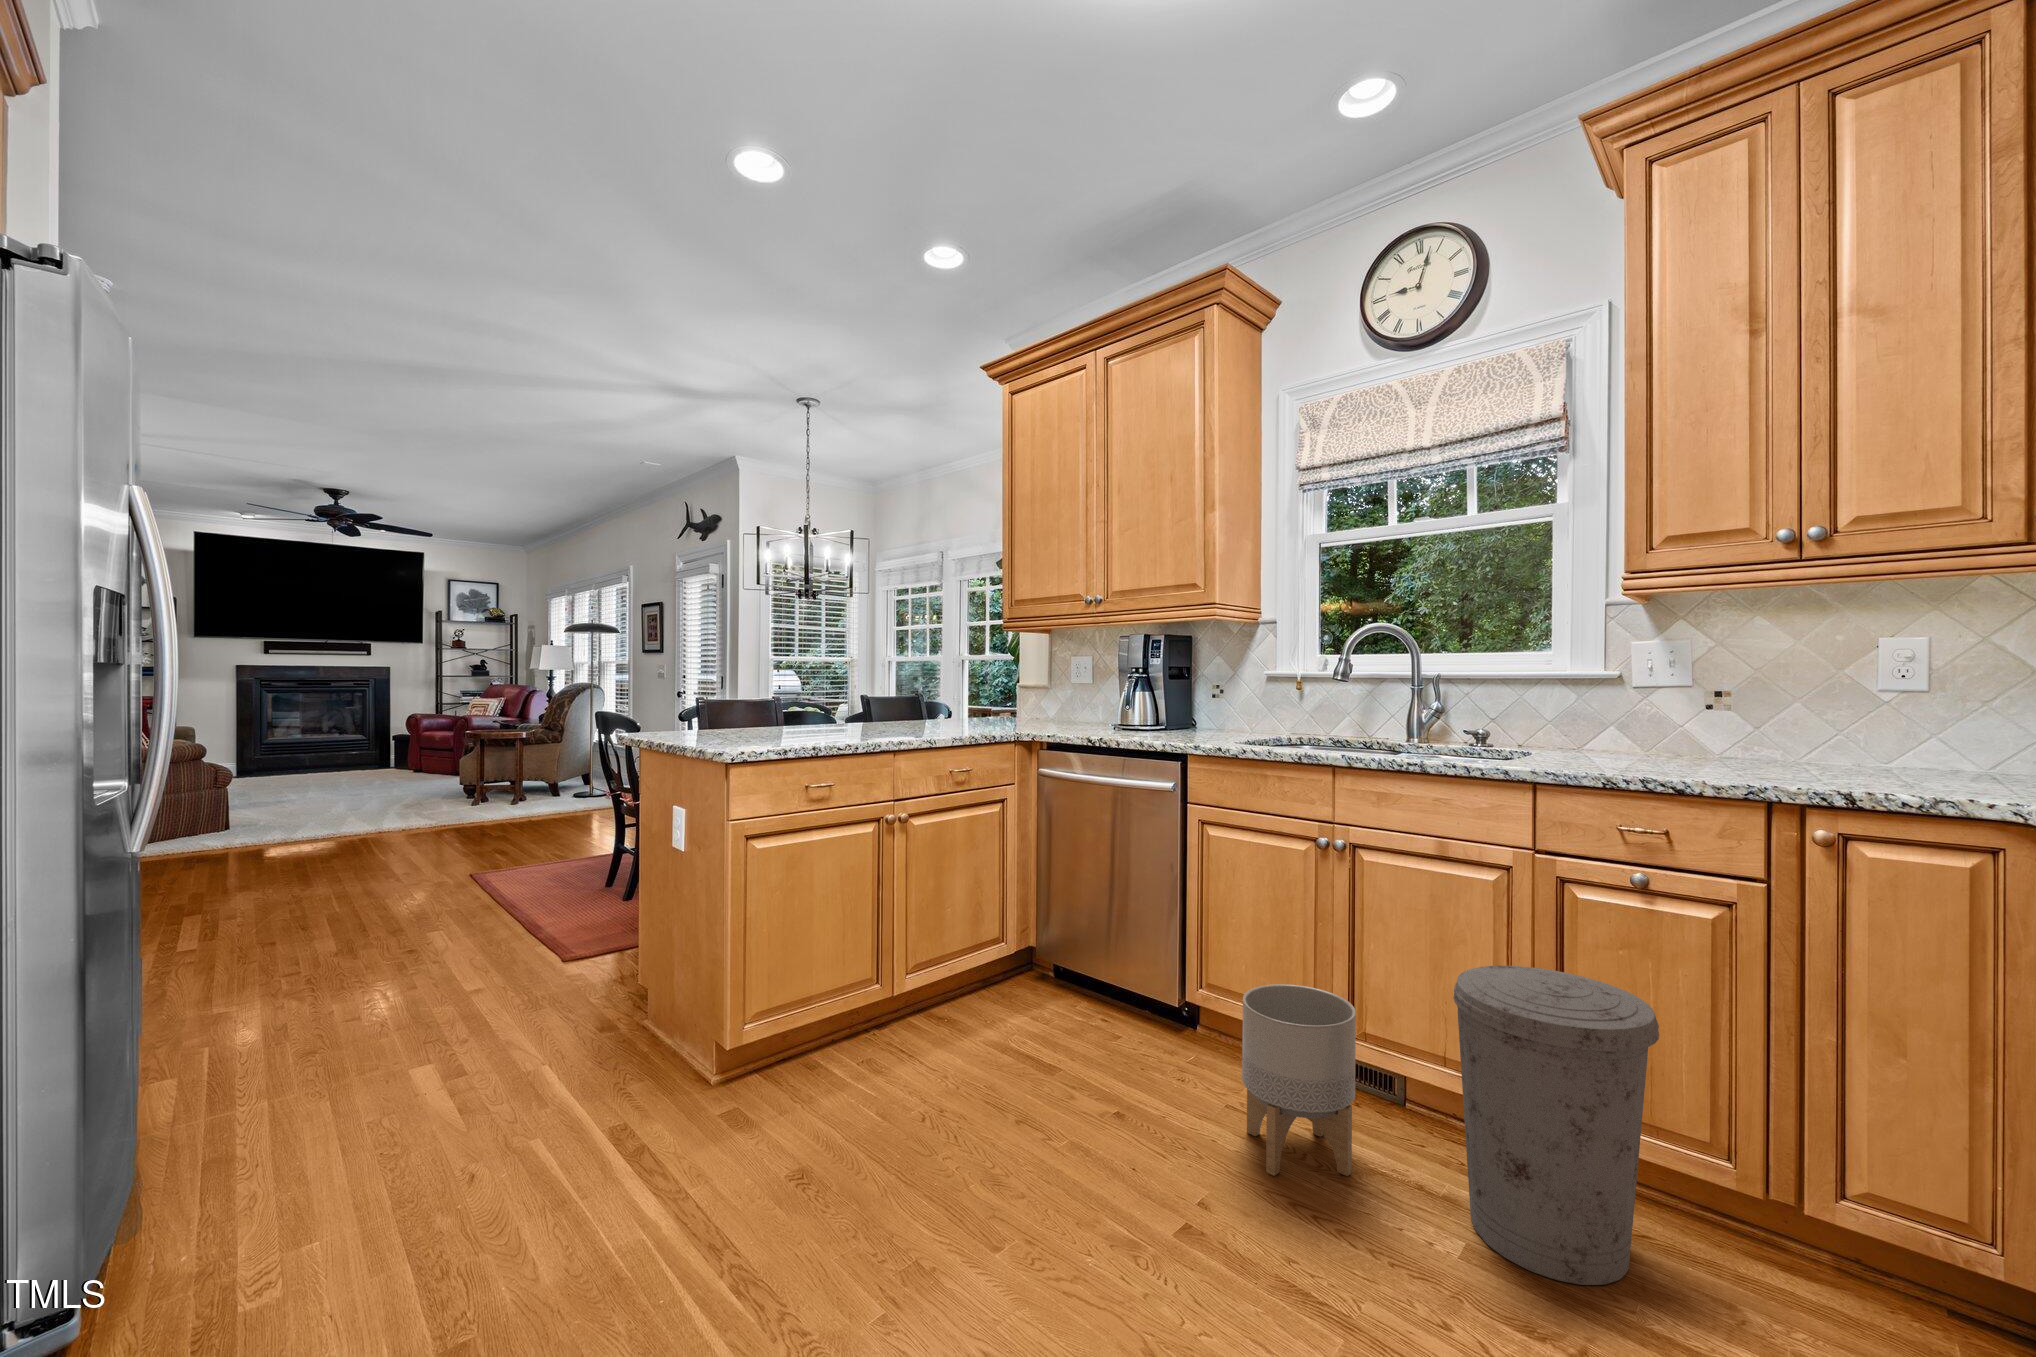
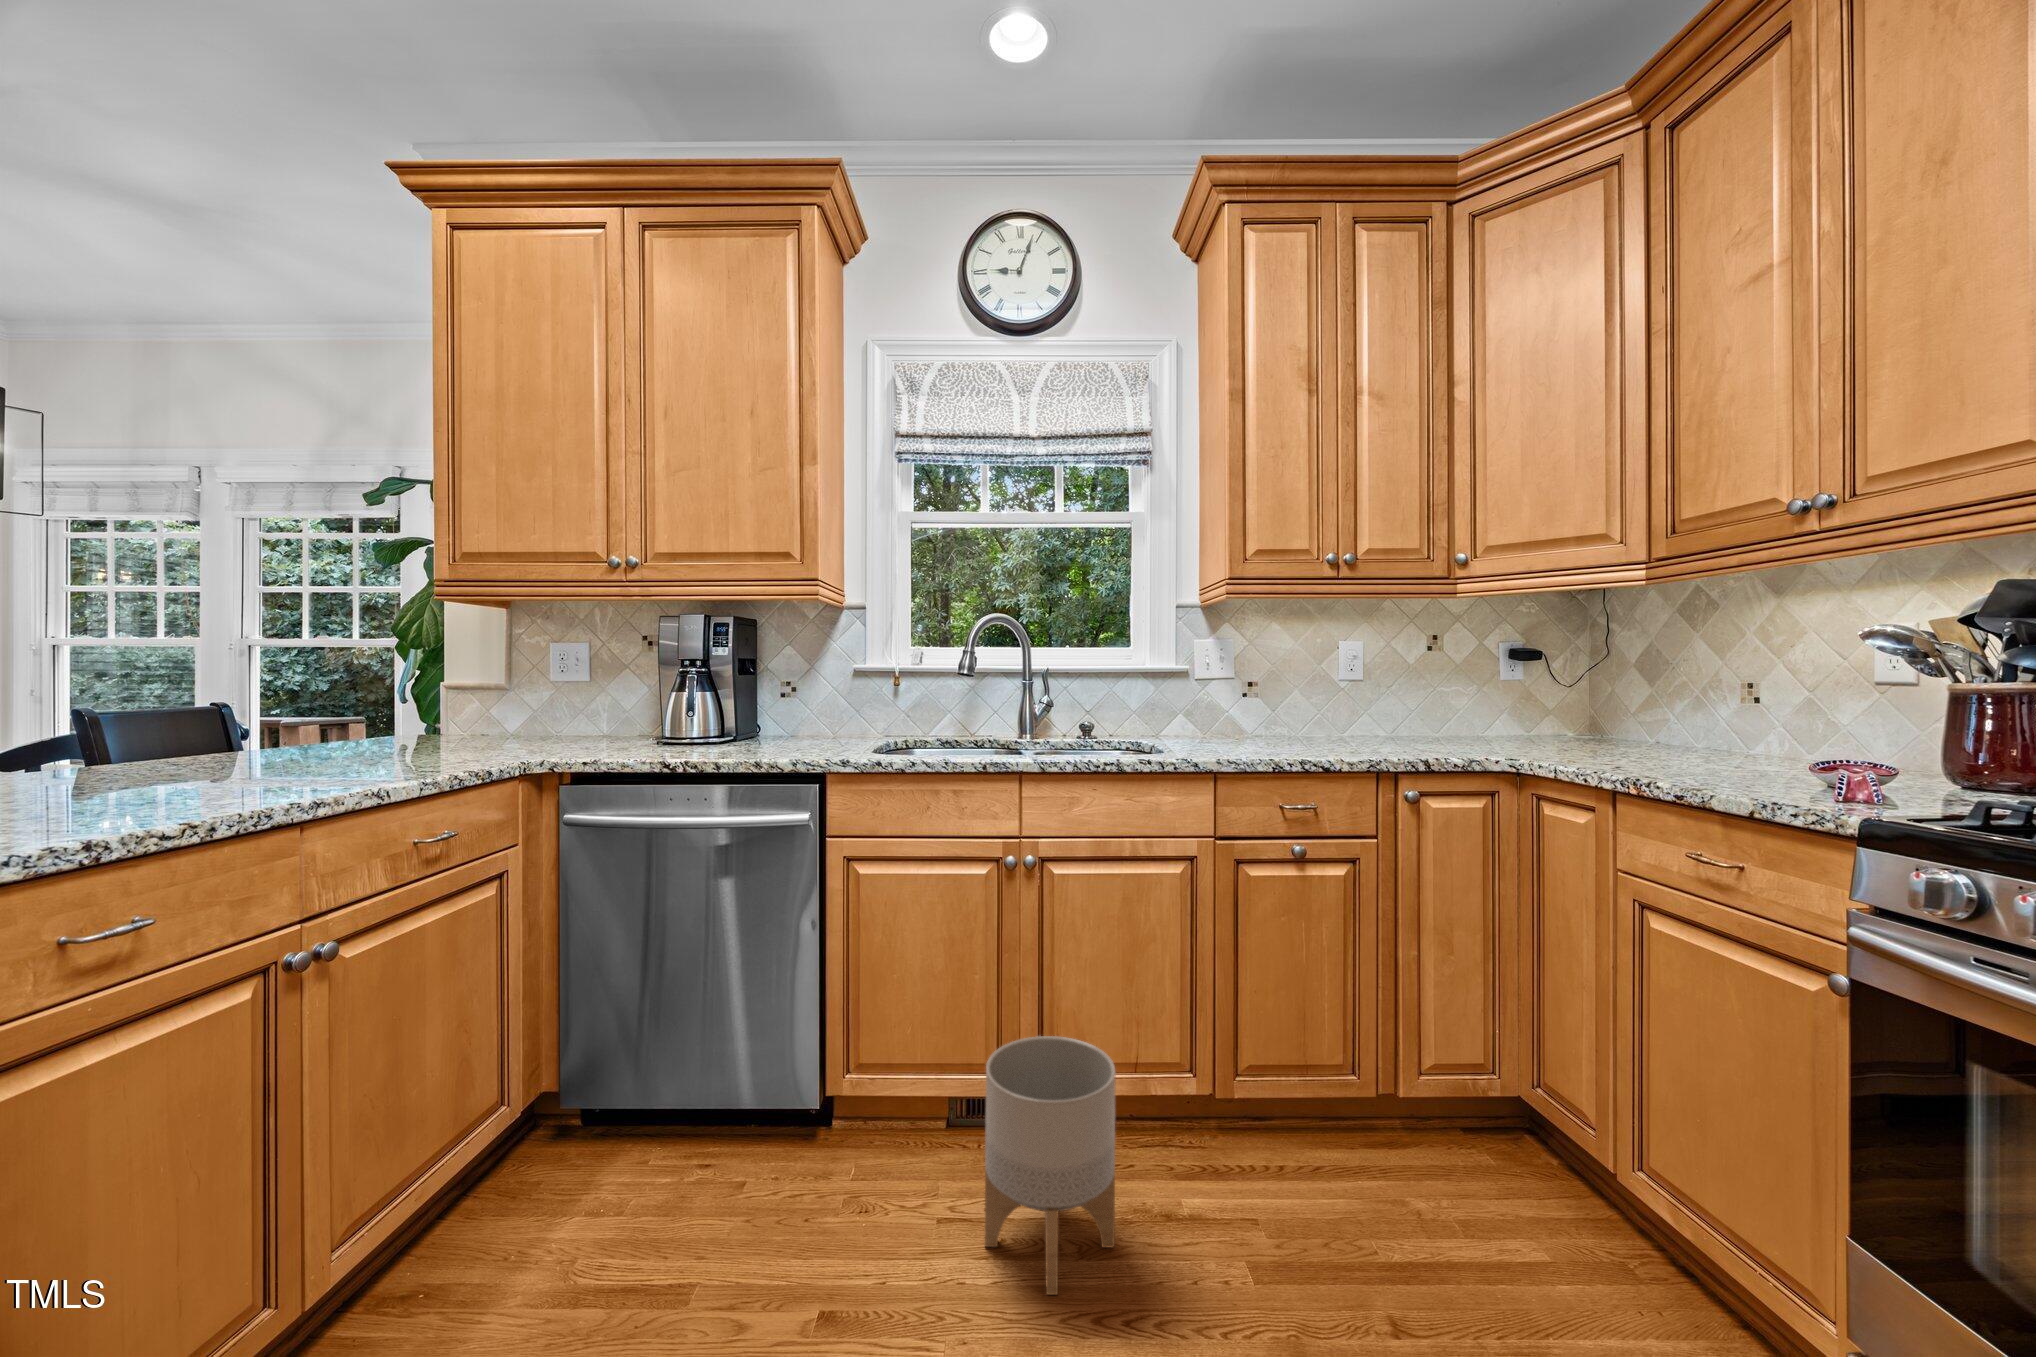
trash can: present [1453,966,1659,1285] -> none [1204,952,1383,1266]

